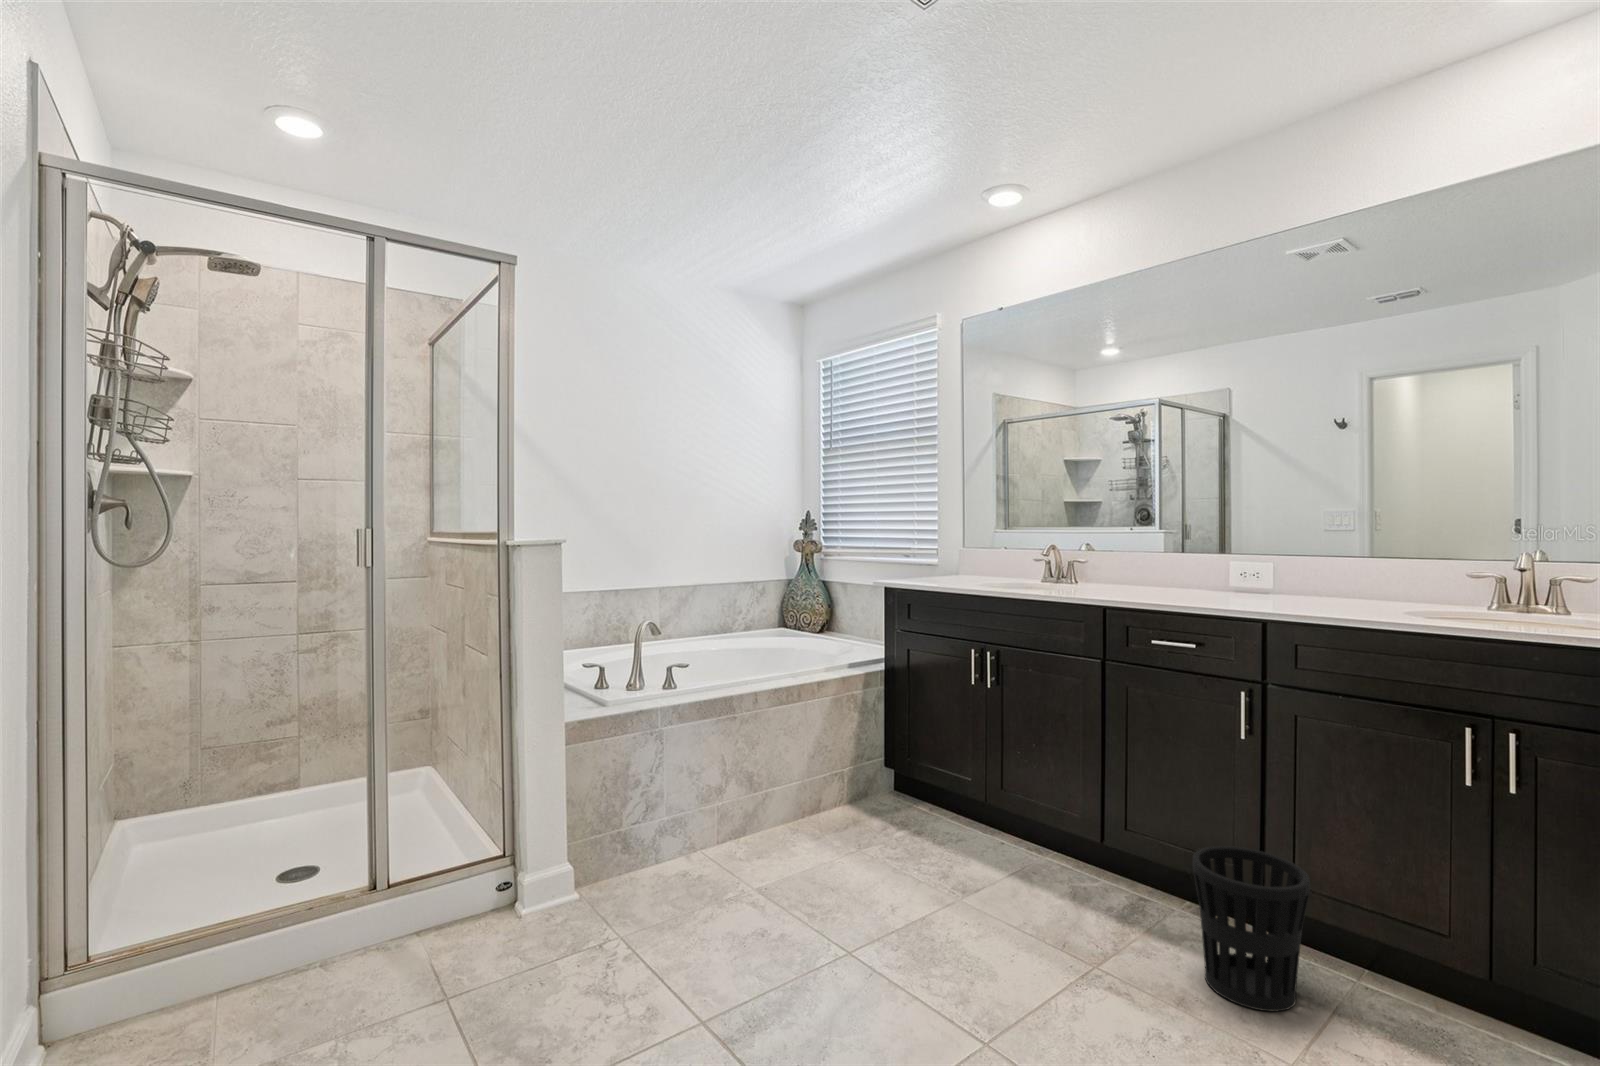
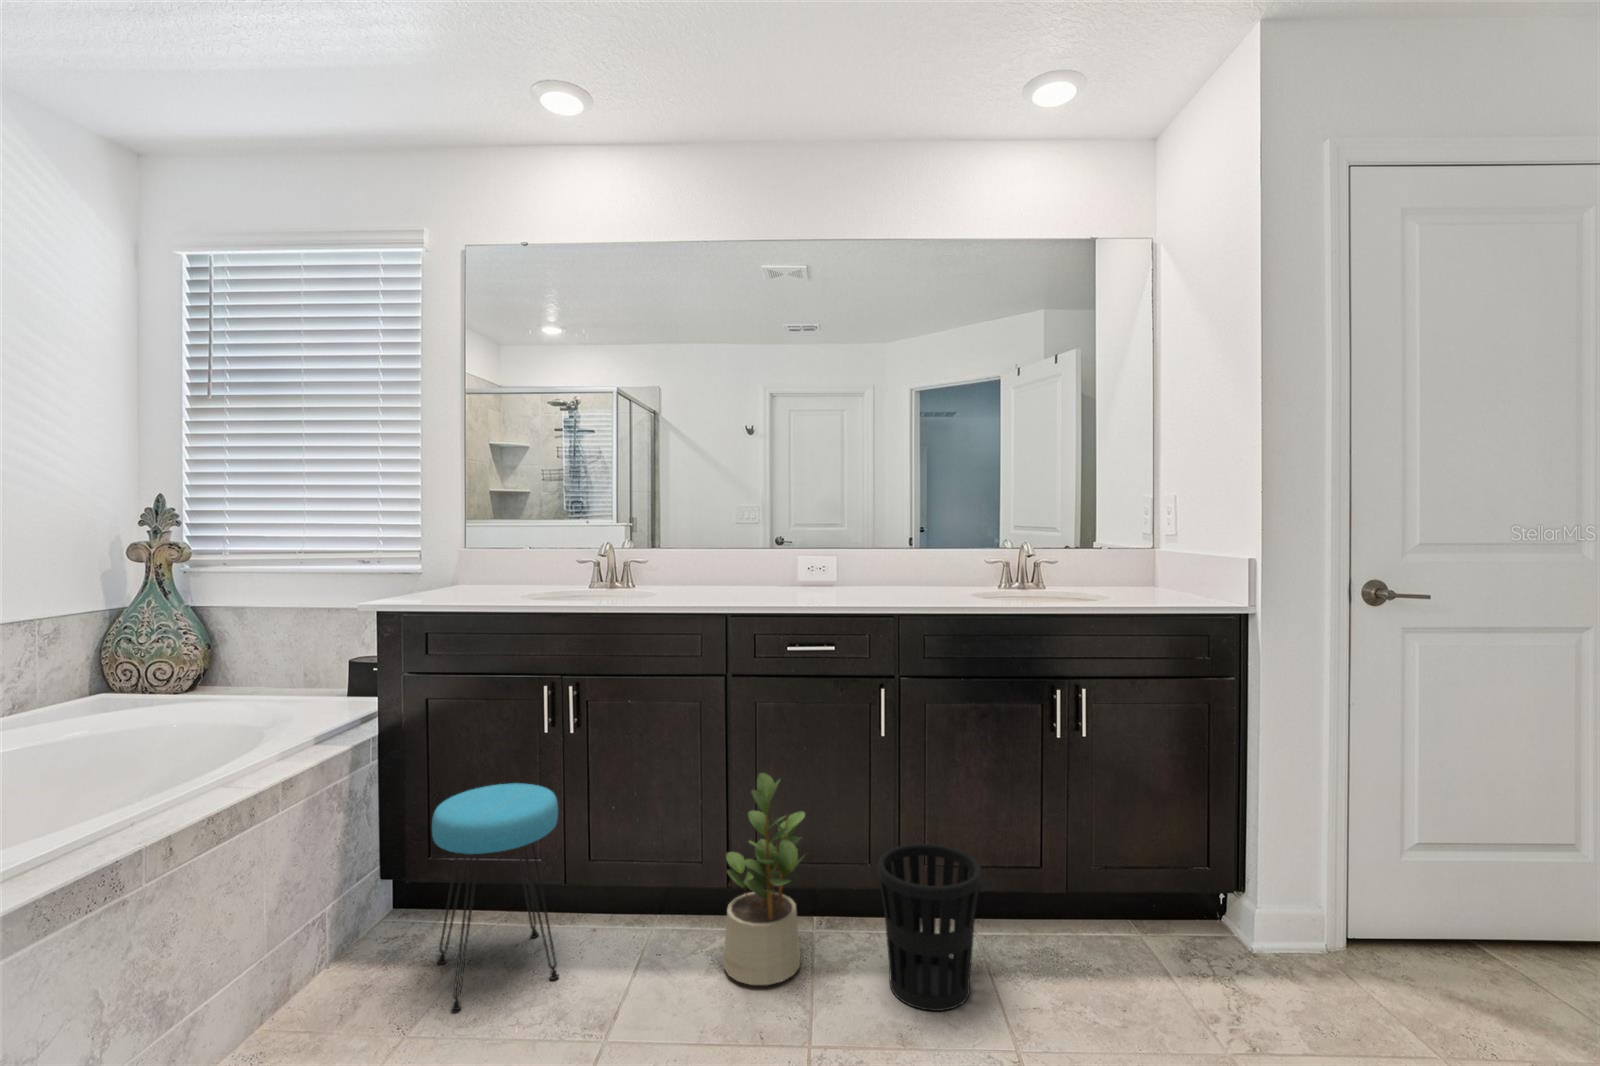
stool: none [887,715,970,860] -> present [432,783,559,1010]
potted plant: none [1071,744,1162,926] -> present [723,773,805,985]

